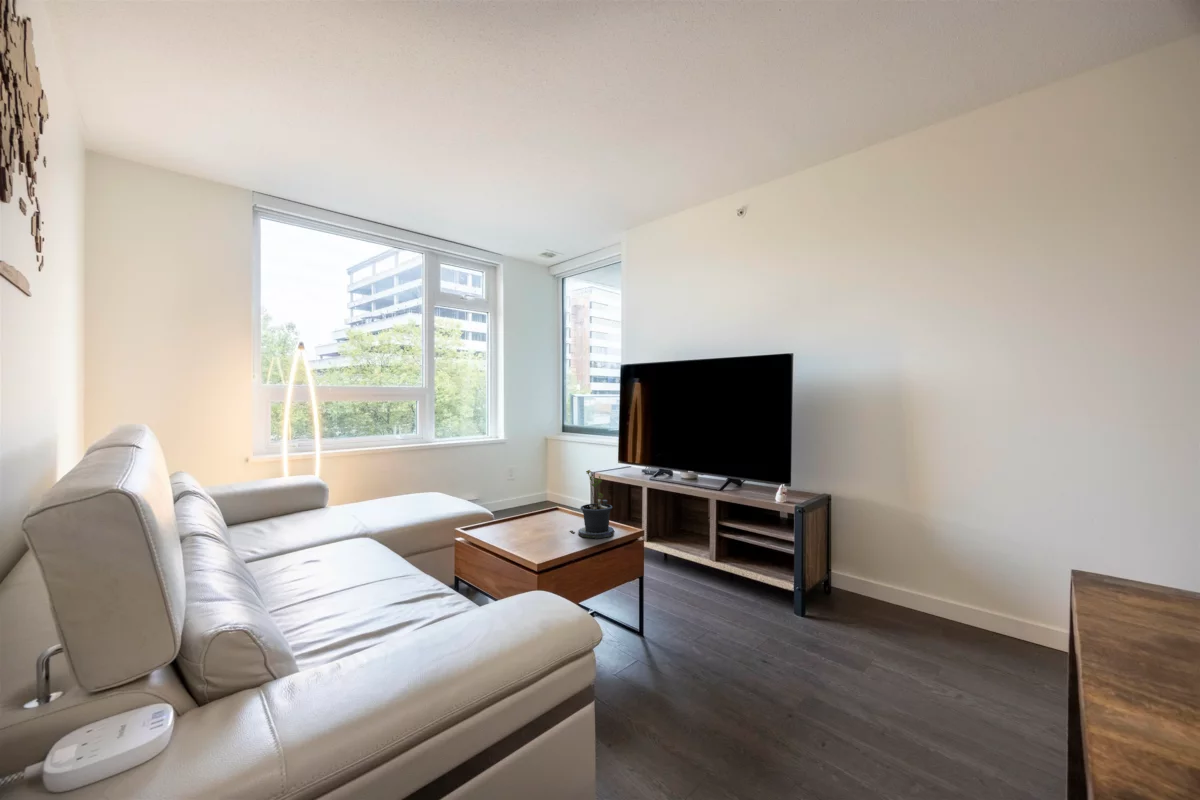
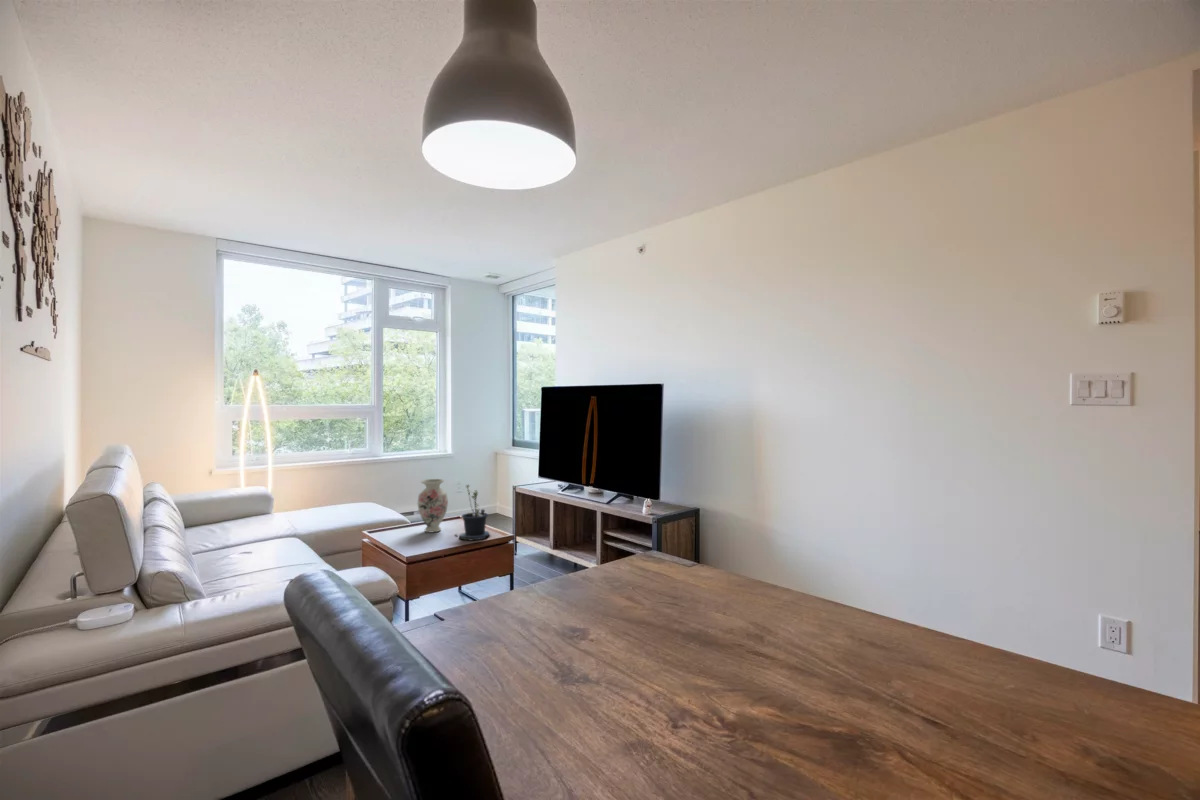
vase: none [520,464,556,529] -> present [418,479,448,532]

